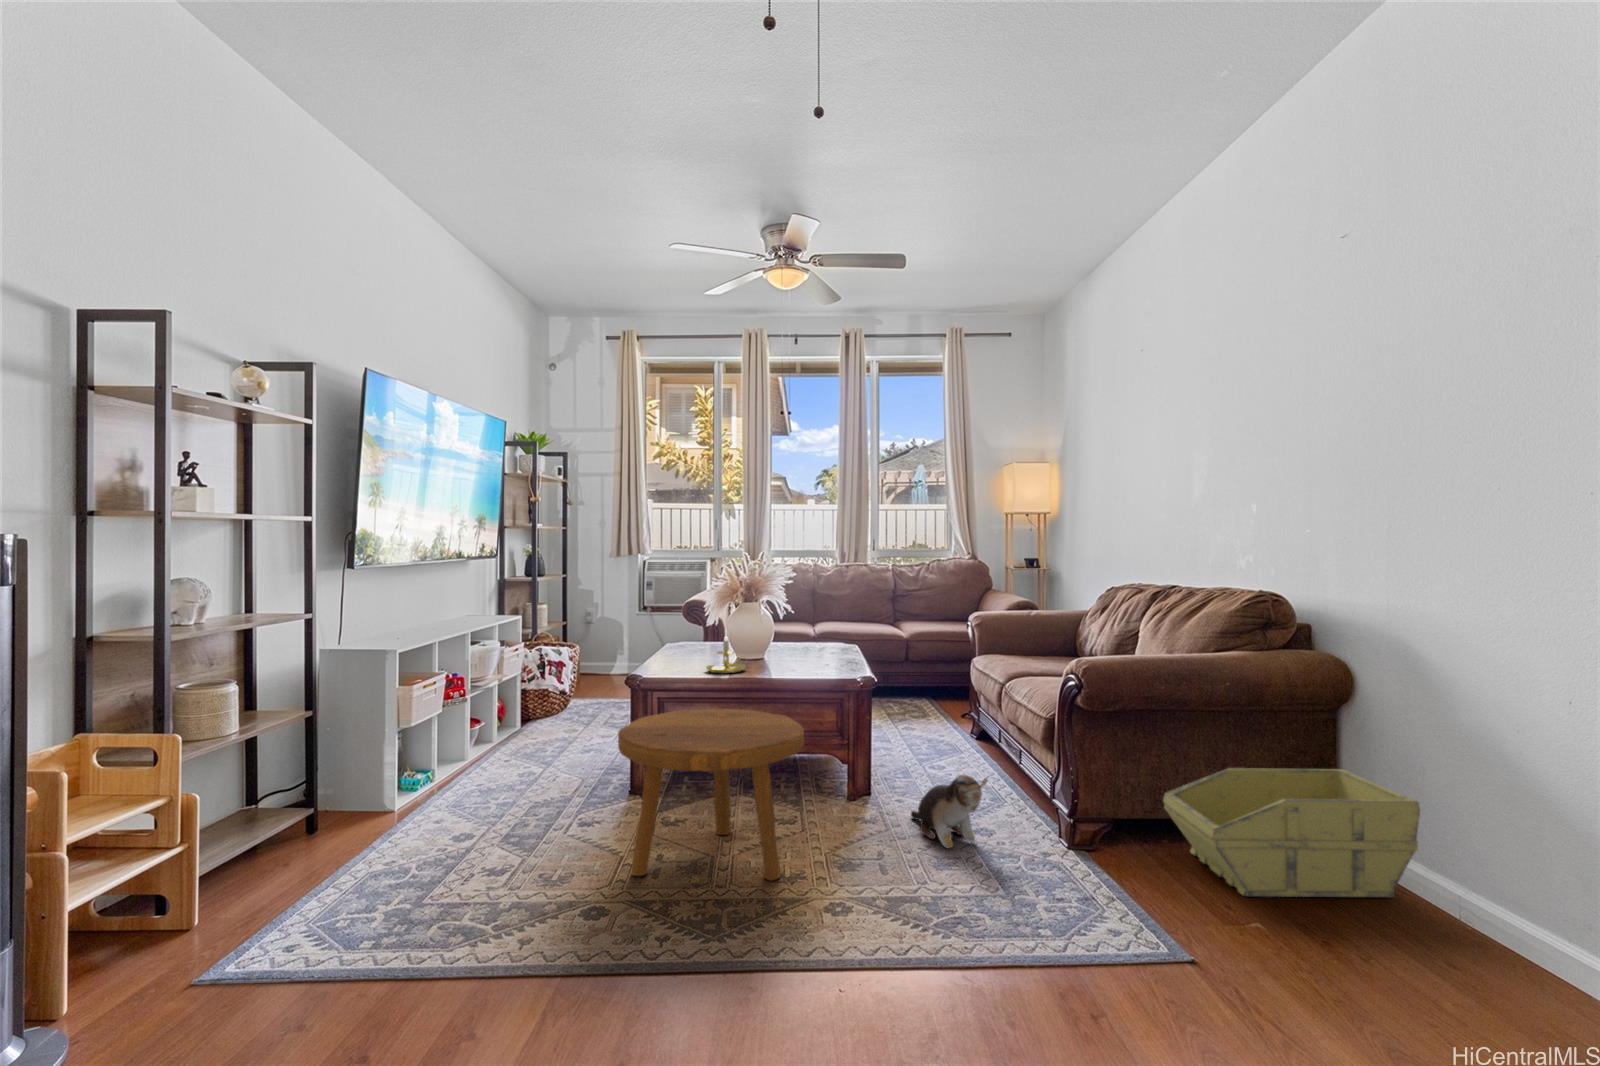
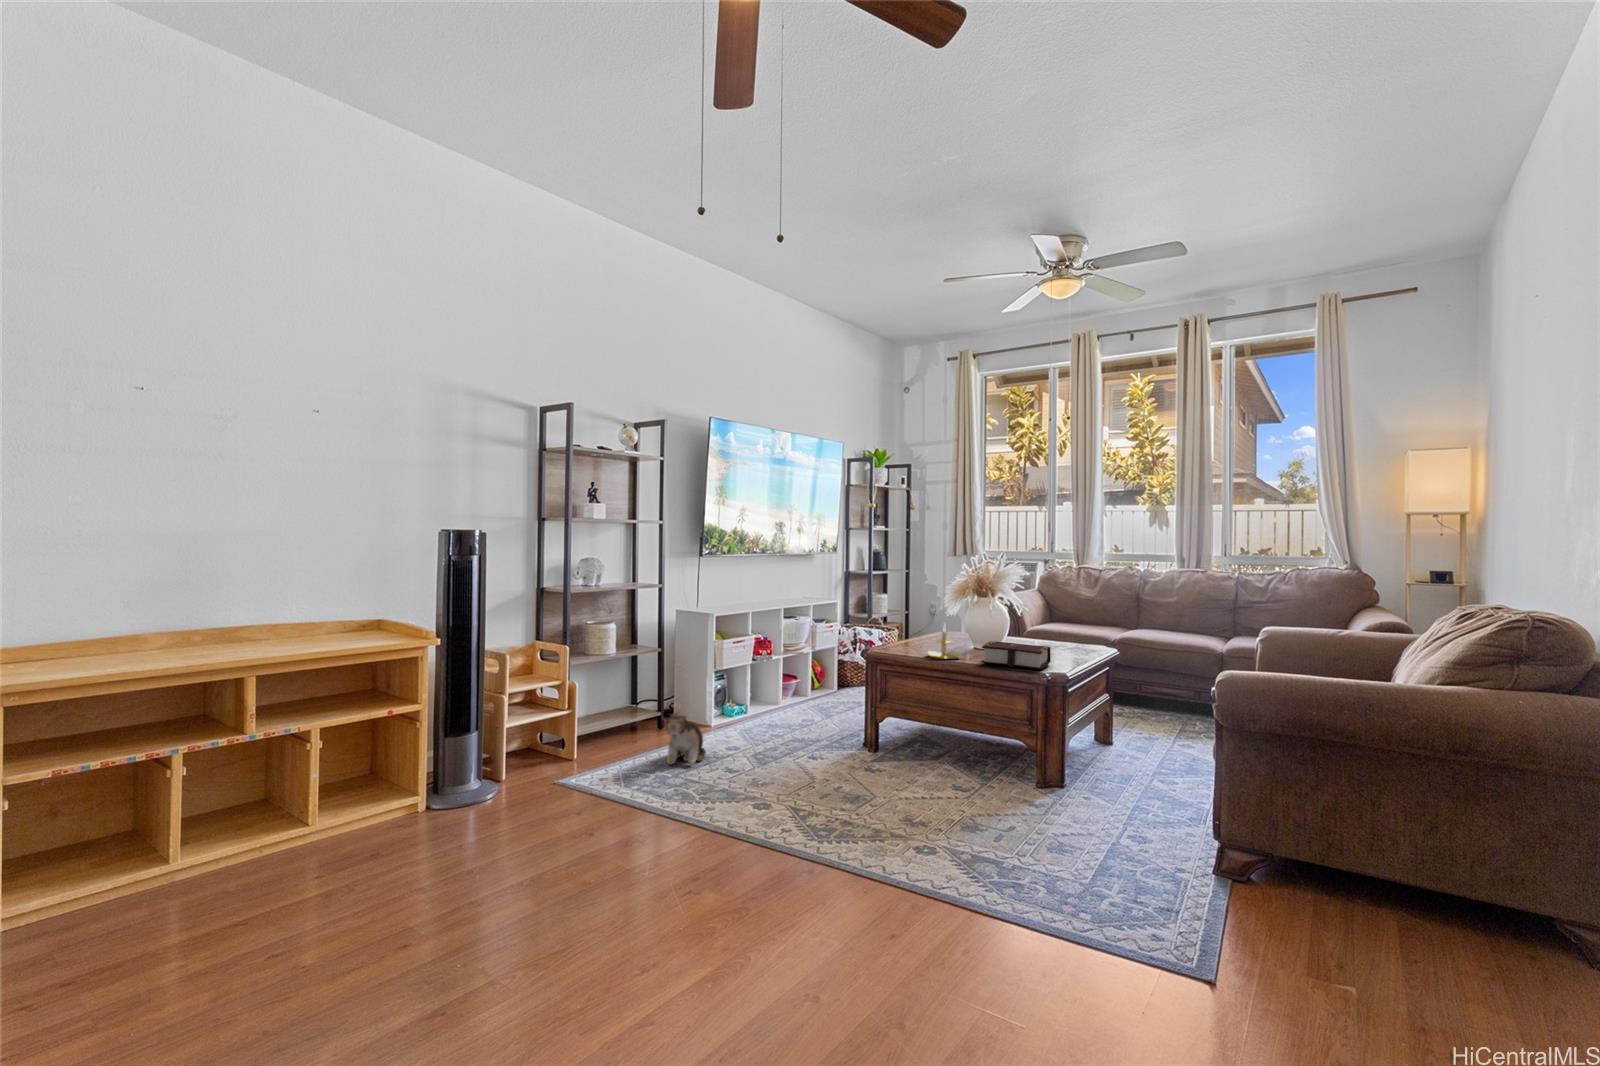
book: none [775,645,845,672] -> present [981,641,1051,669]
footstool: present [618,709,804,880] -> none [804,680,949,819]
storage bin: present [1163,768,1420,898] -> none [1297,818,1589,996]
plush toy: present [911,775,987,848] -> present [665,712,705,765]

